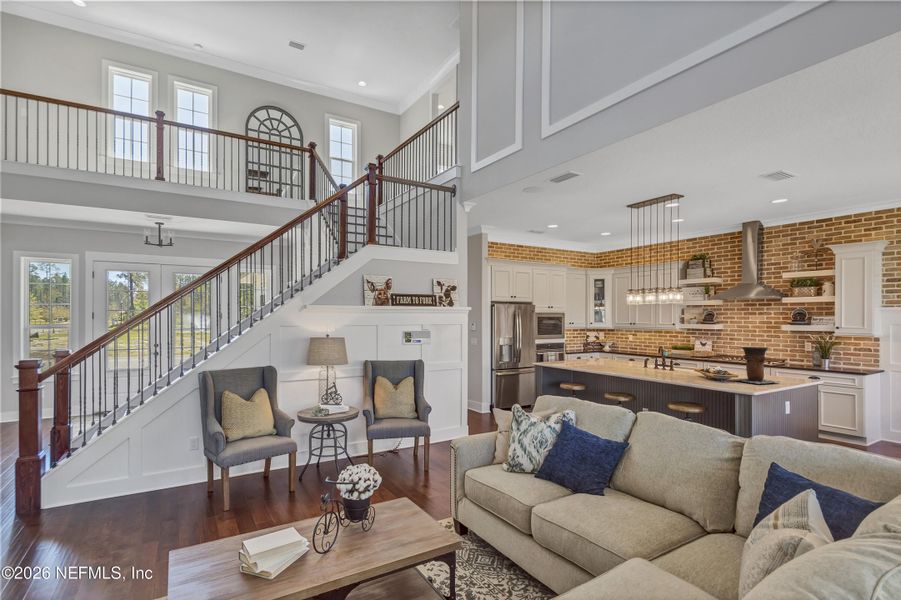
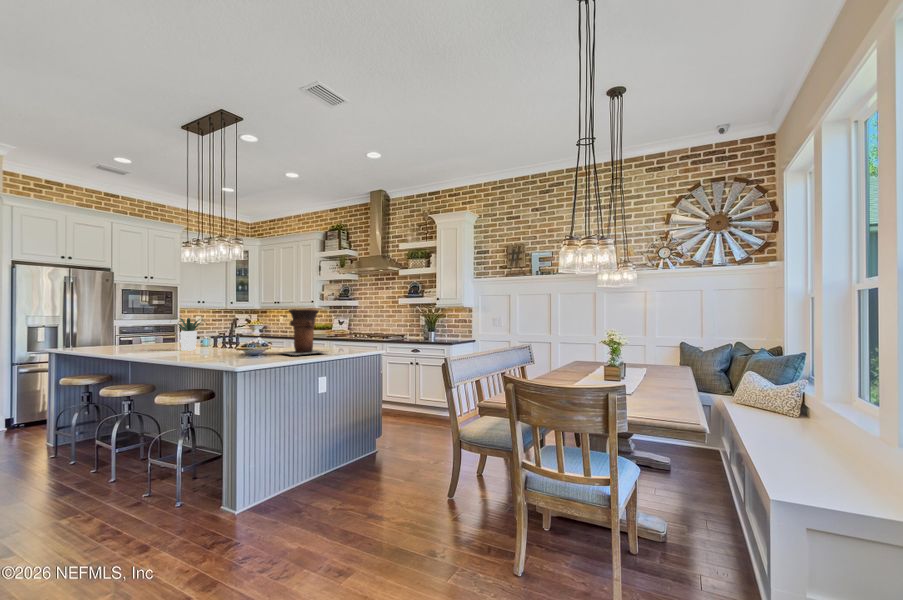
potted plant: none [621,346,652,372] -> present [172,318,201,351]

